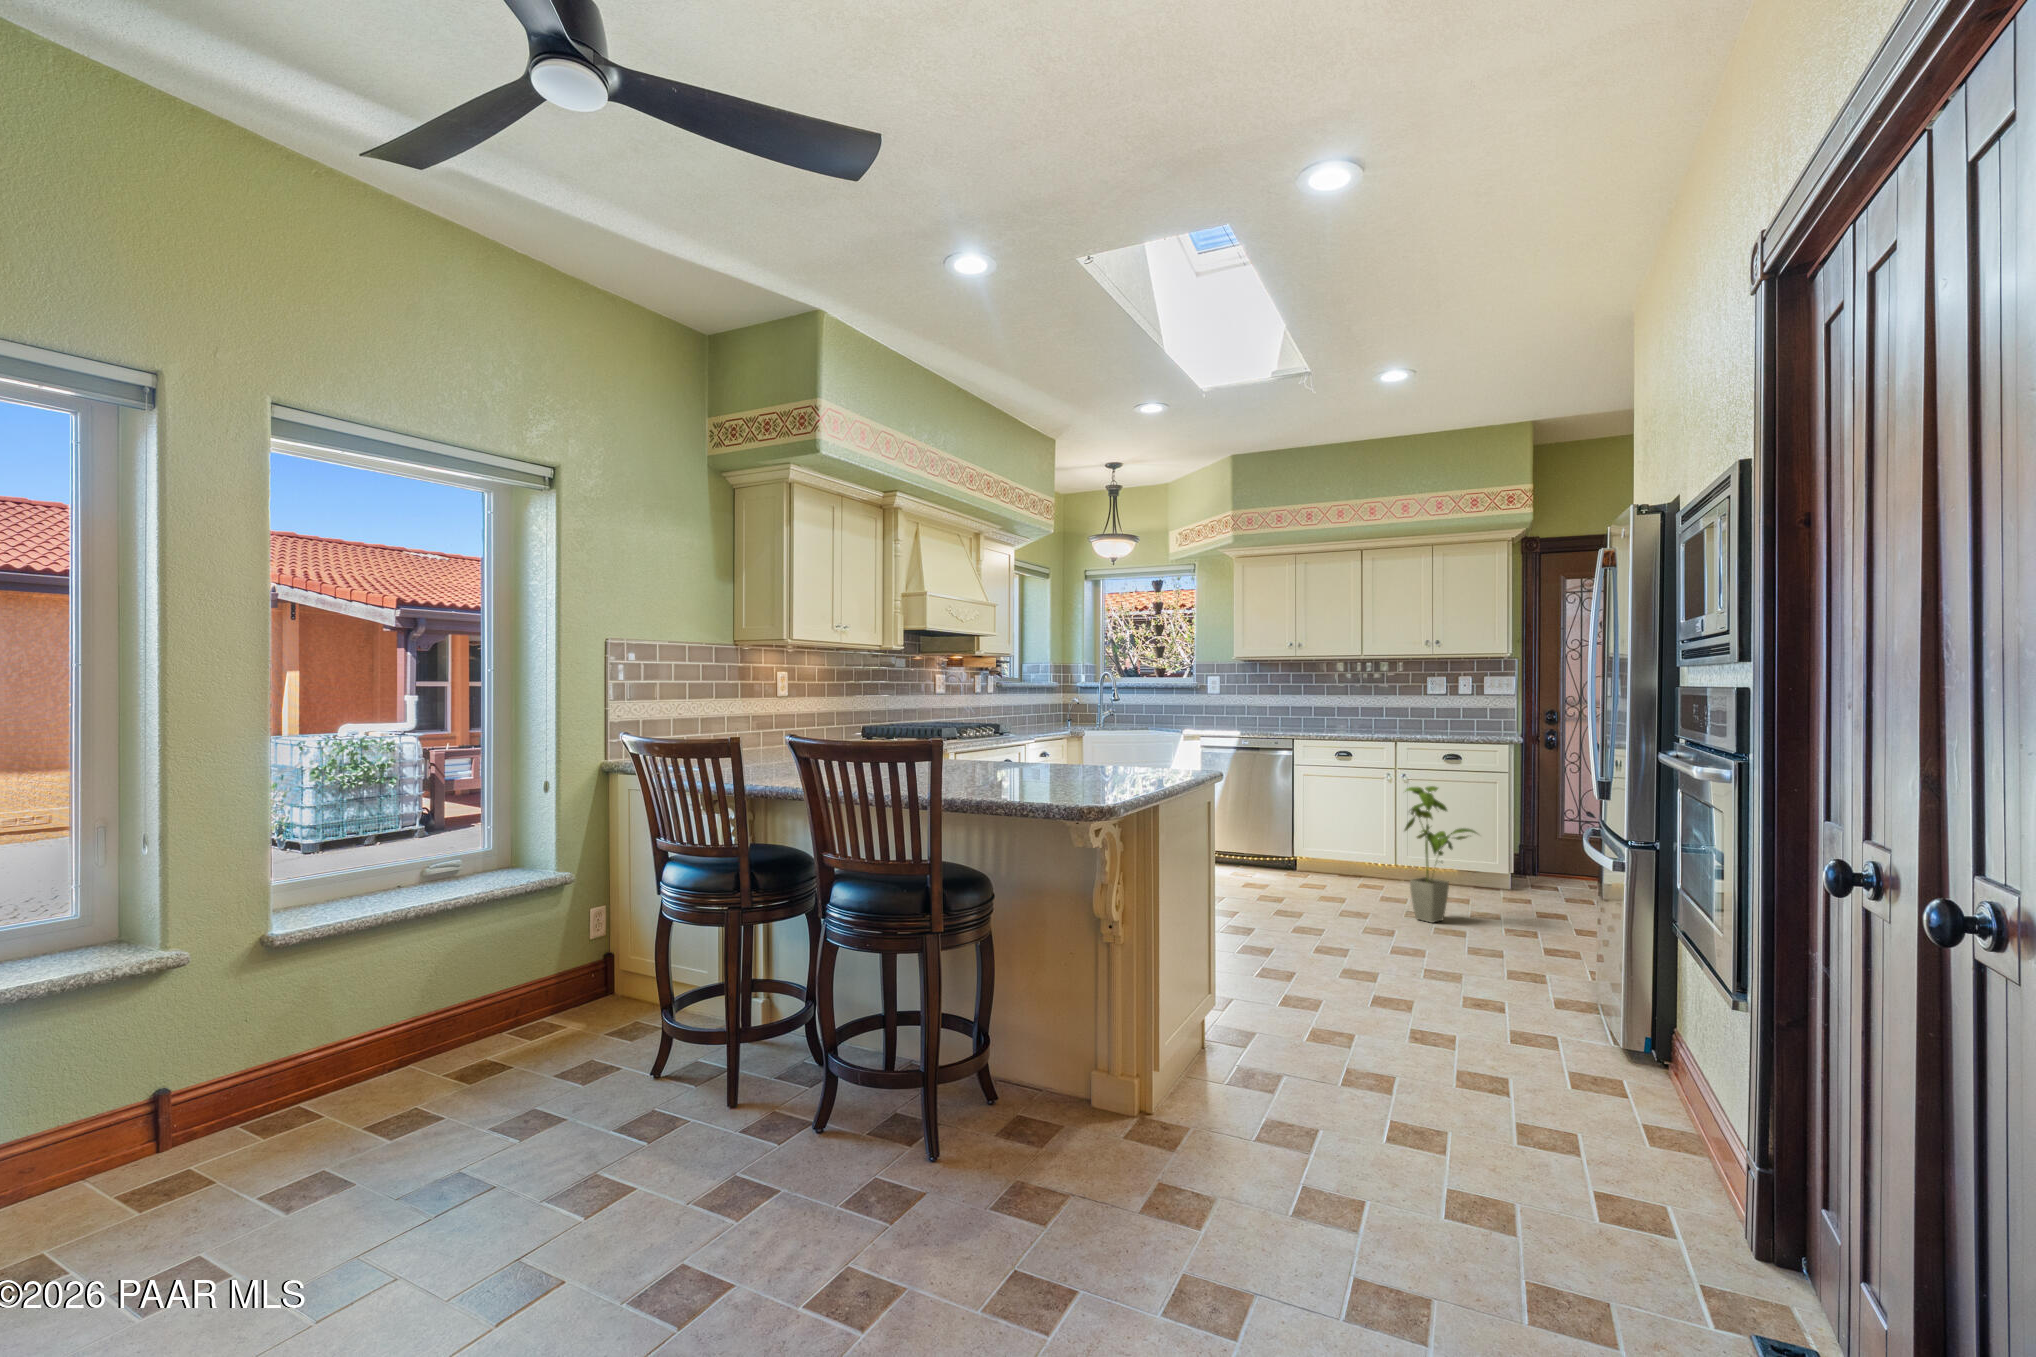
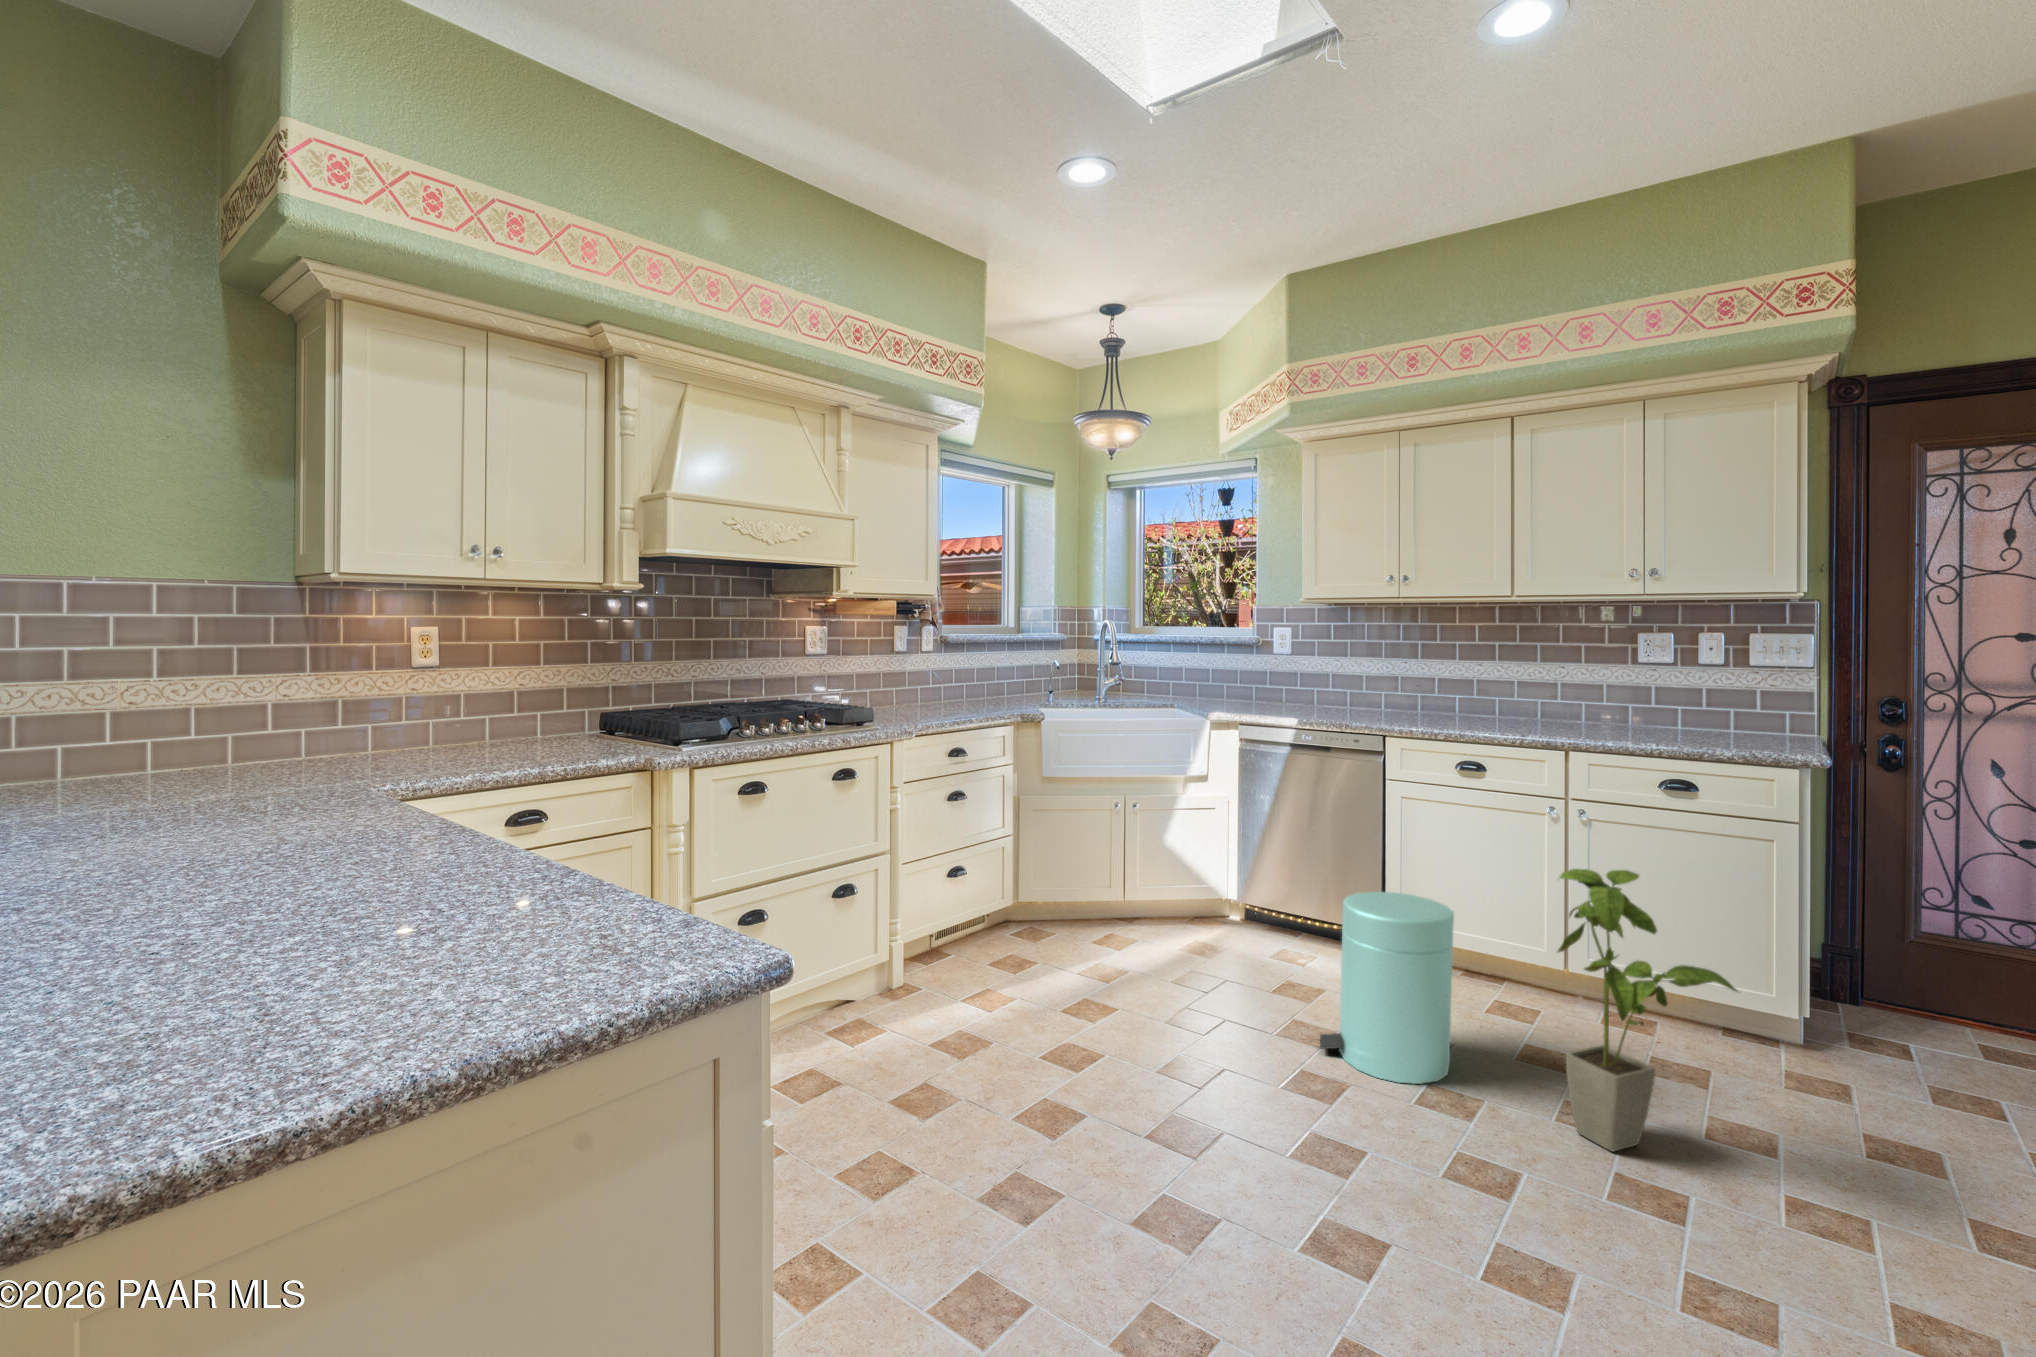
trash can: none [1282,817,1351,911] -> present [1320,892,1454,1084]

